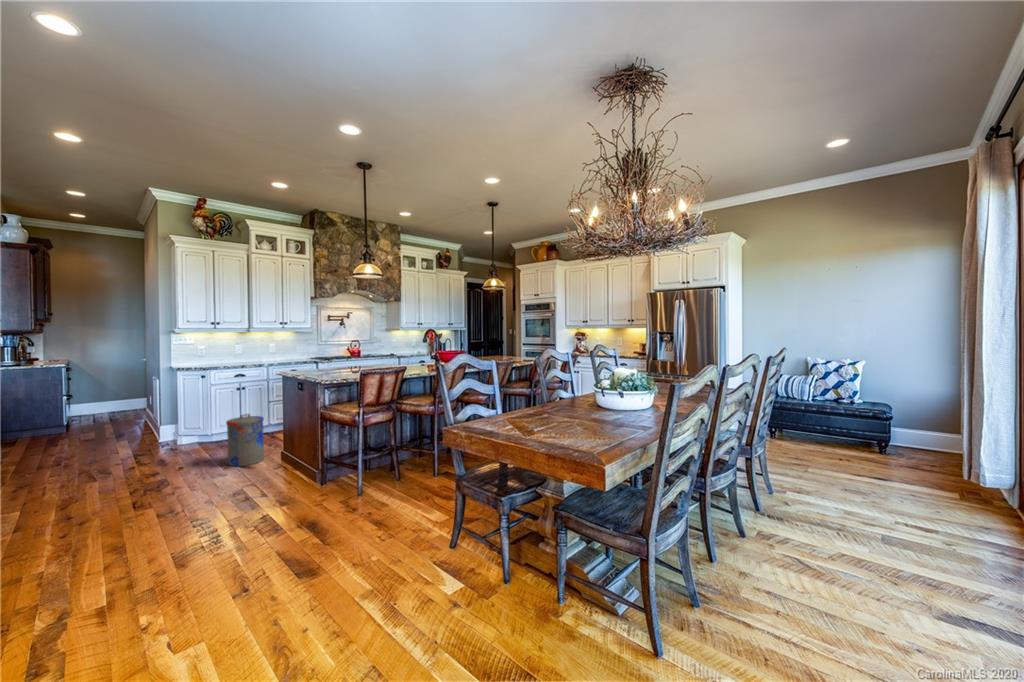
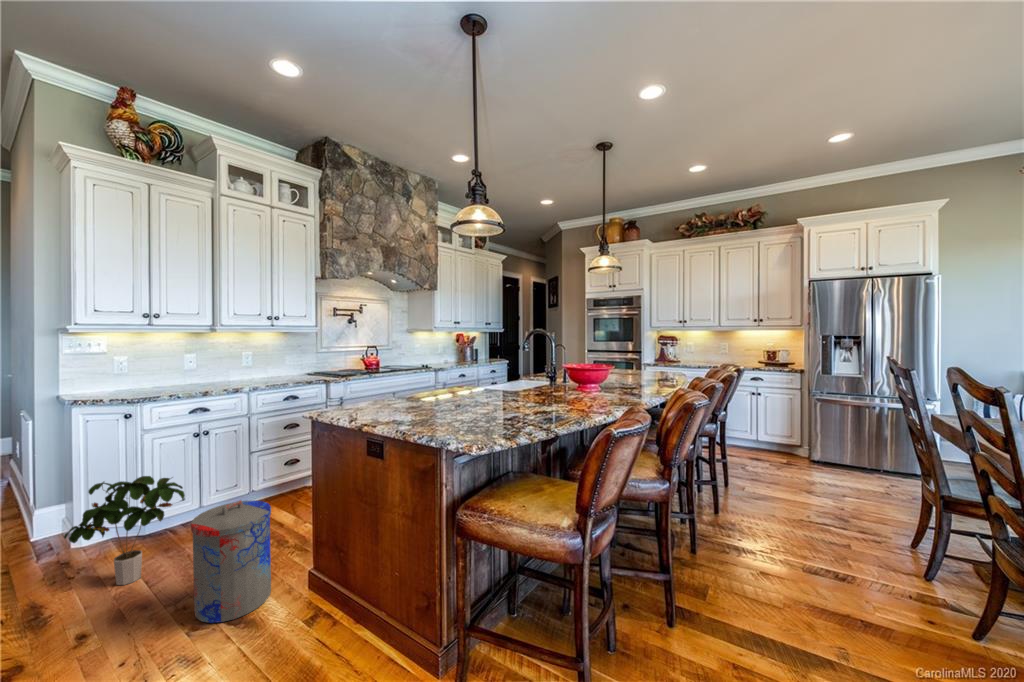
potted plant: none [175,404,228,455] -> present [64,476,185,585]

